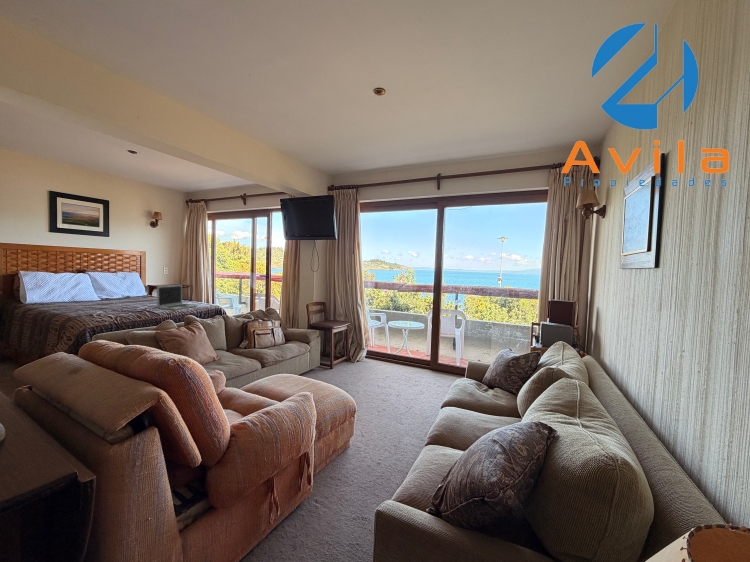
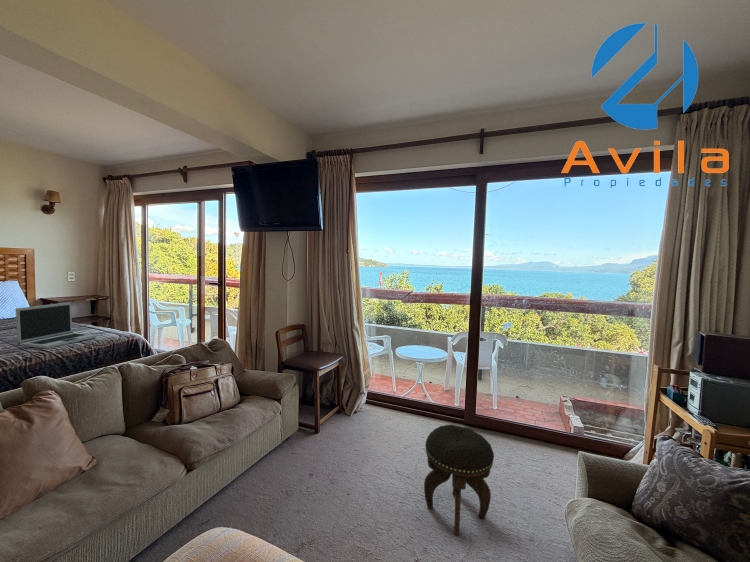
footstool: none [389,353,427,408] -> present [424,425,494,536]

